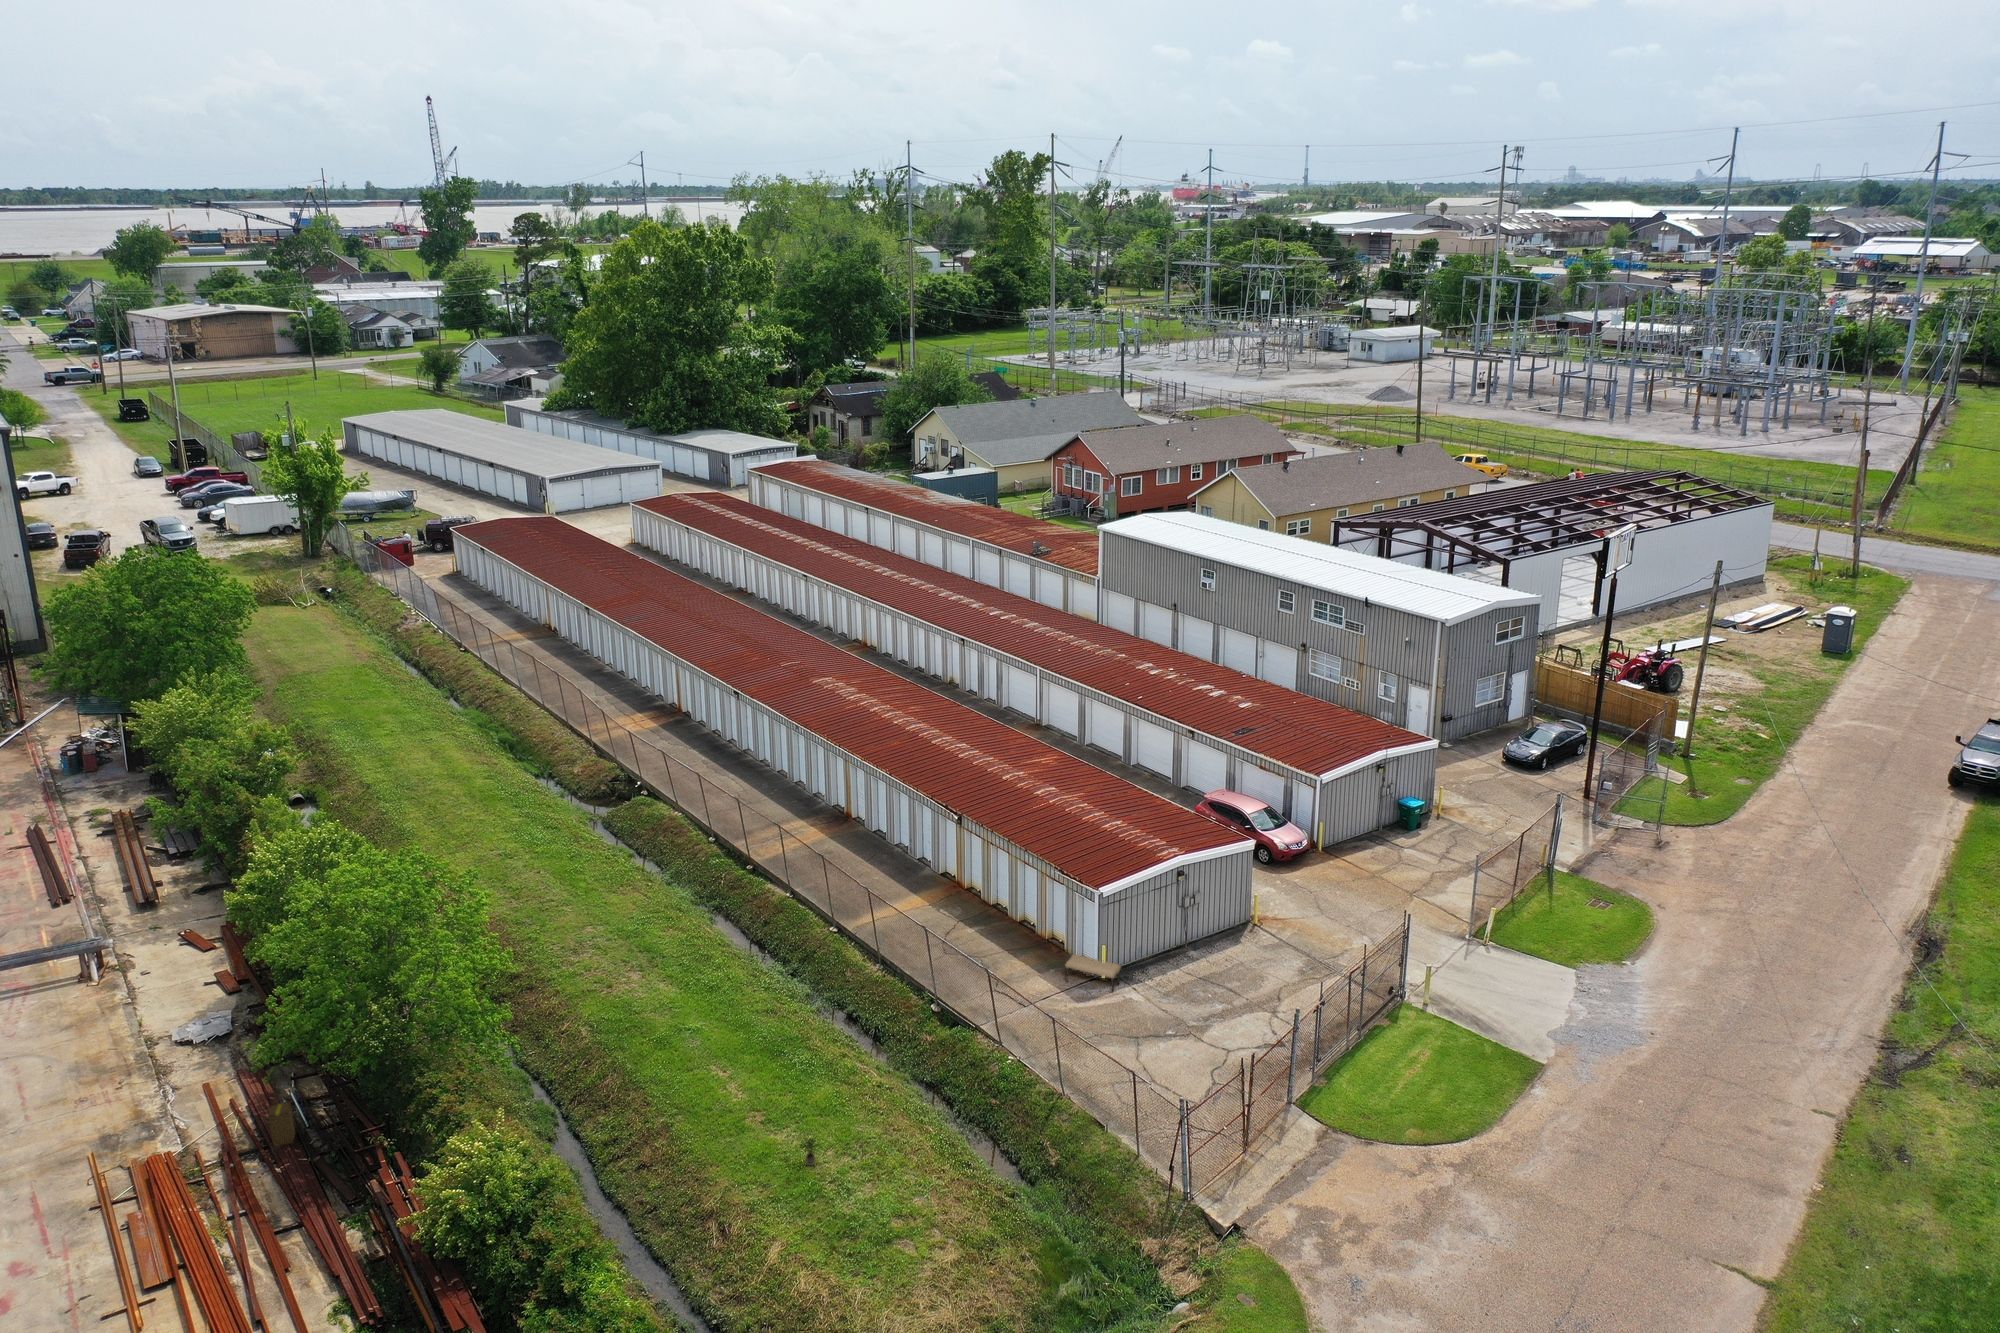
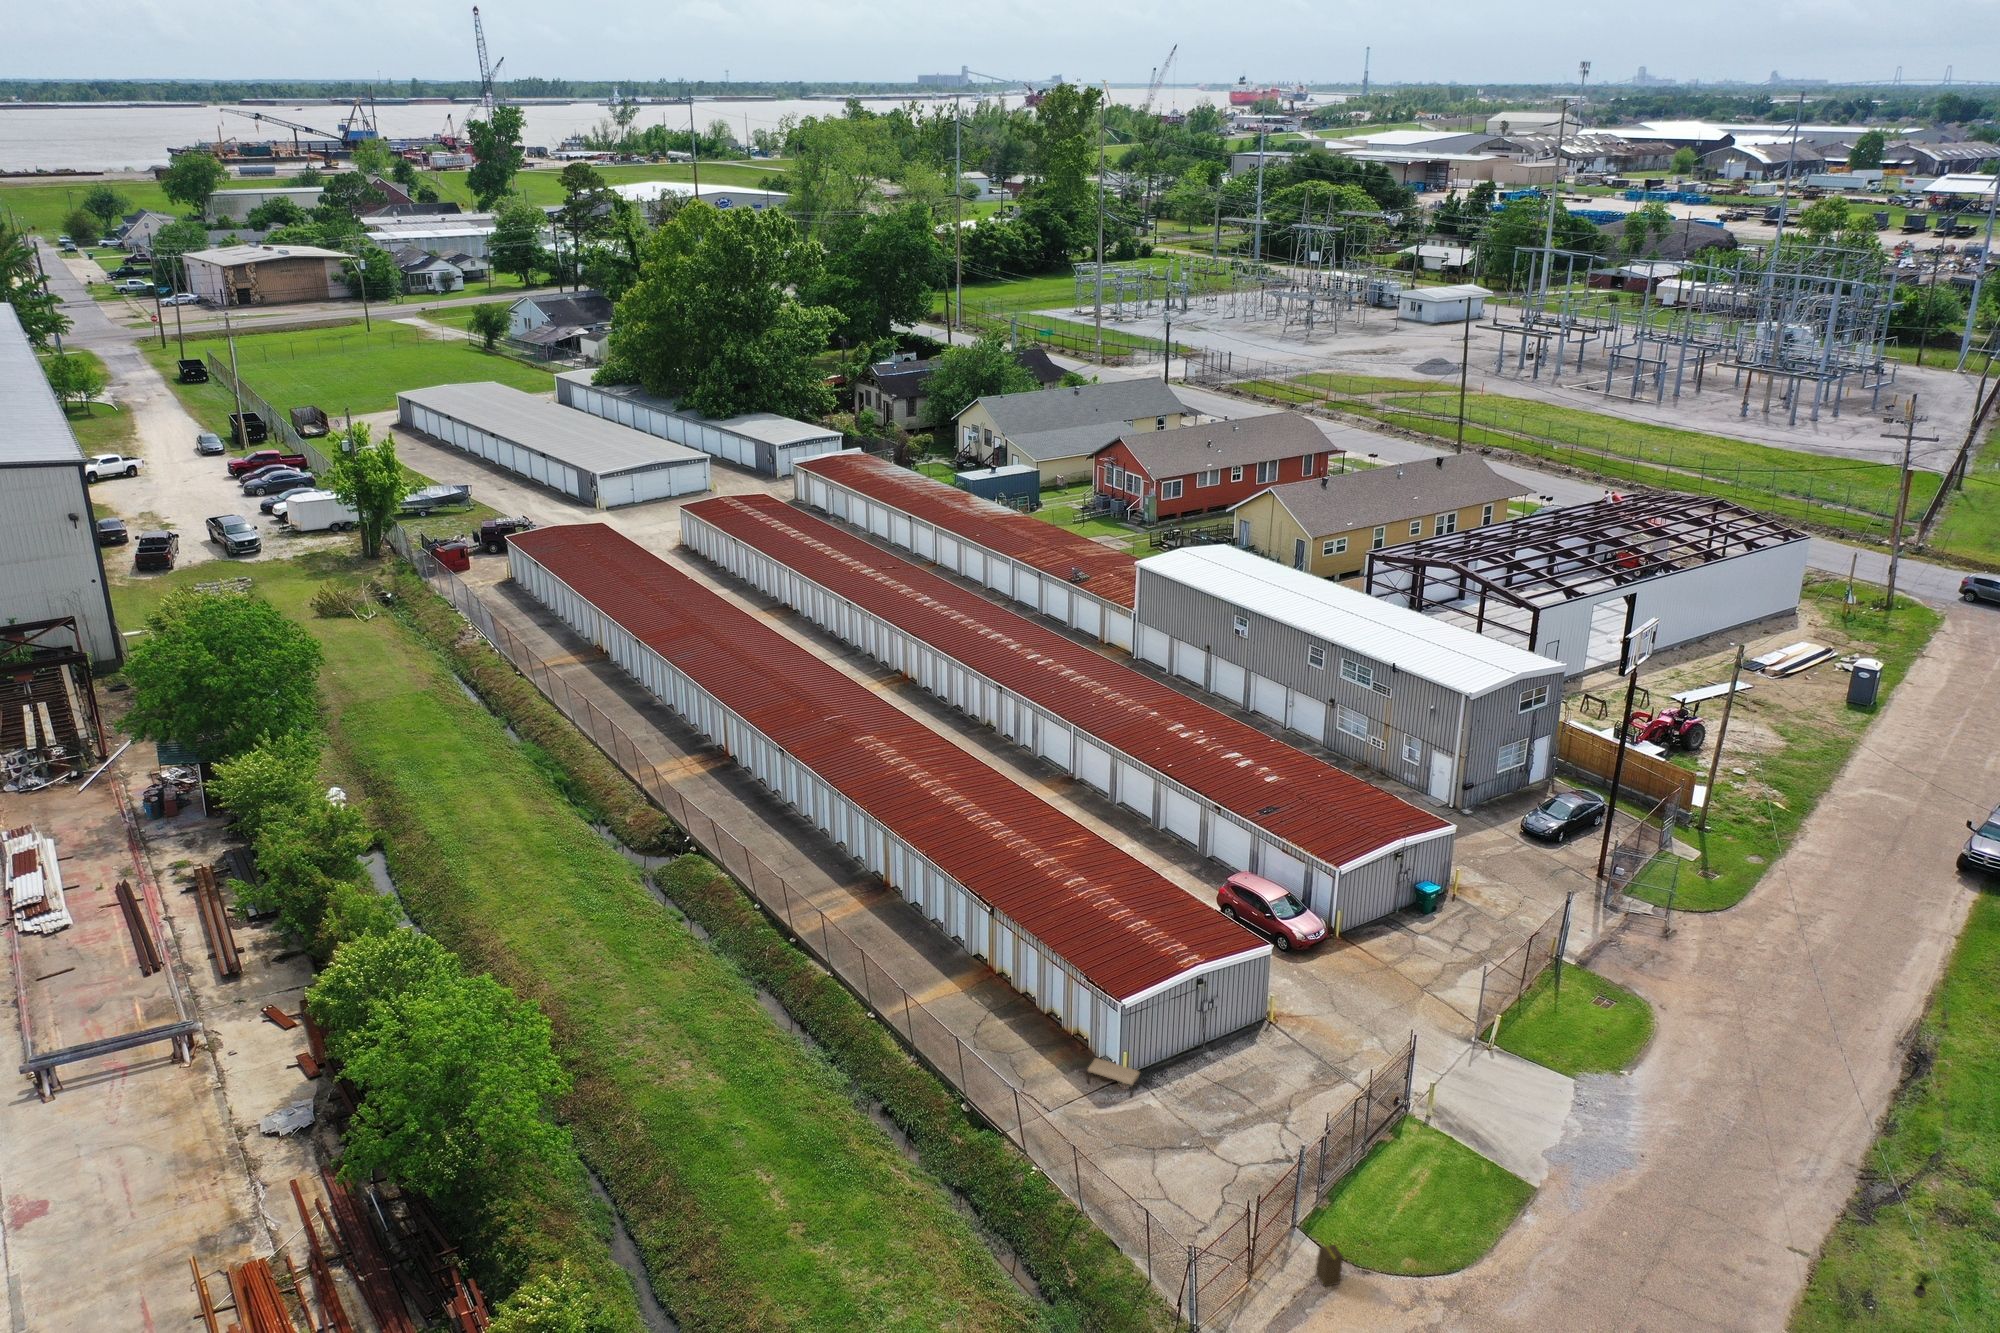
cardboard box: present [268,1103,295,1146] -> present [1316,1245,1343,1287]
potted plant: present [801,1138,816,1166] -> present [1915,1272,1932,1297]

